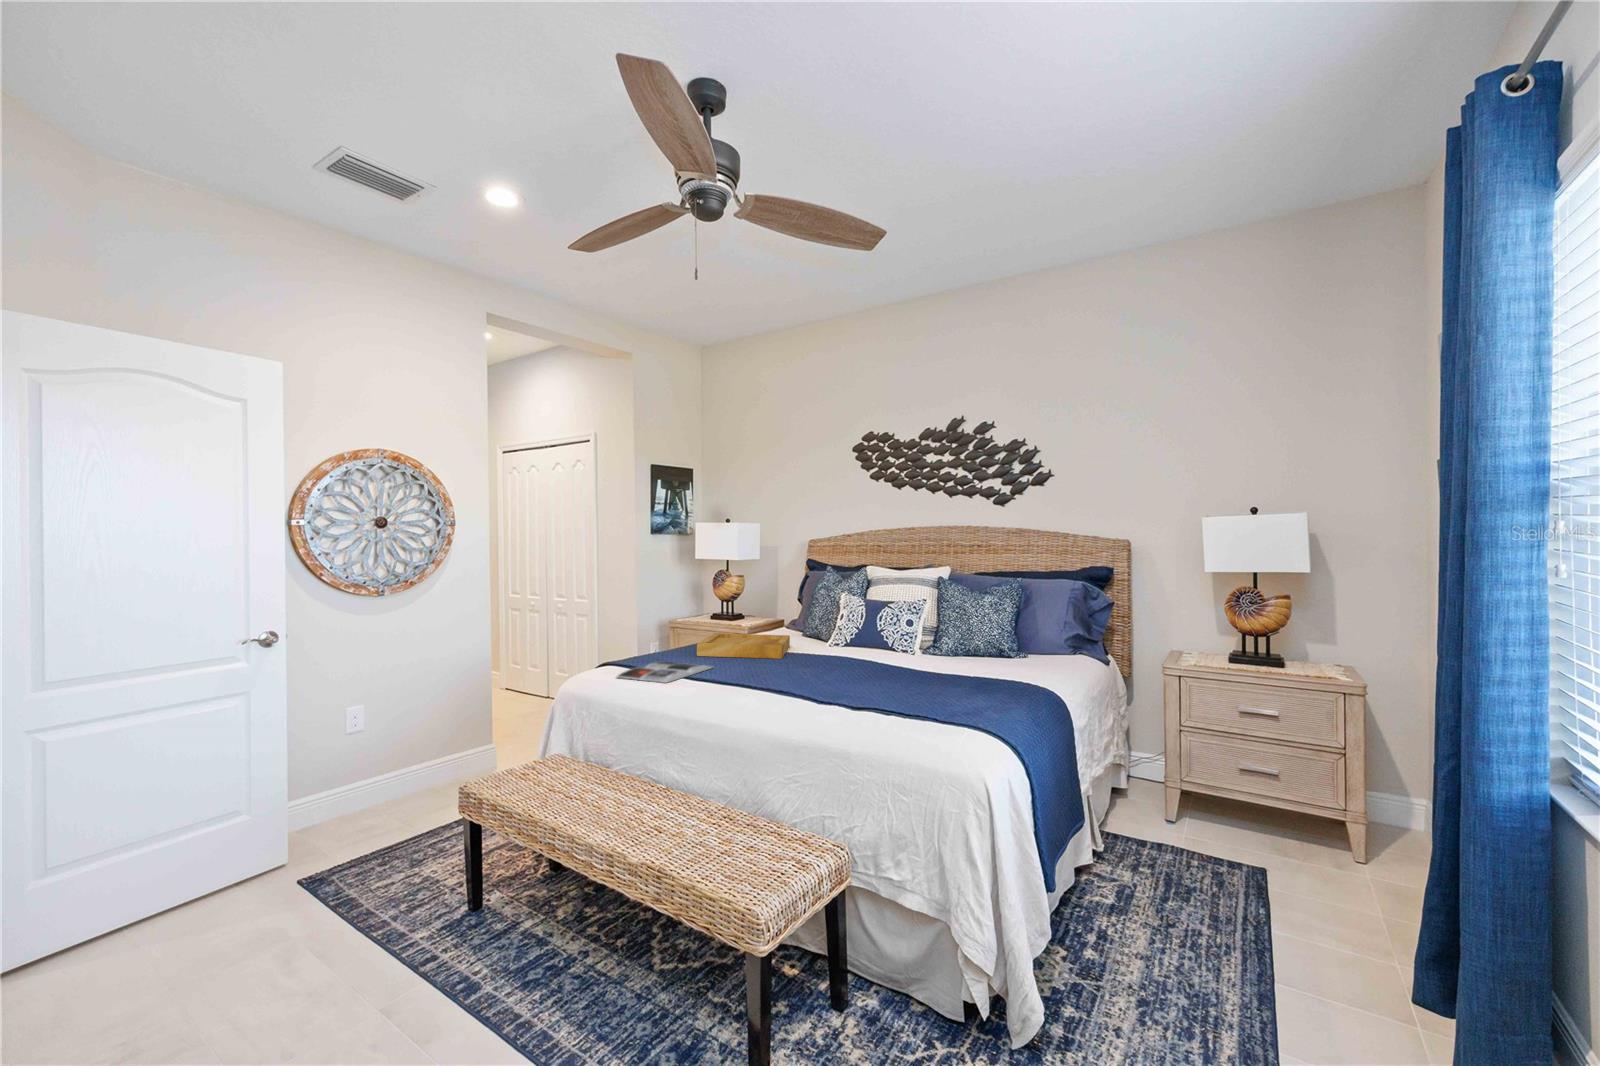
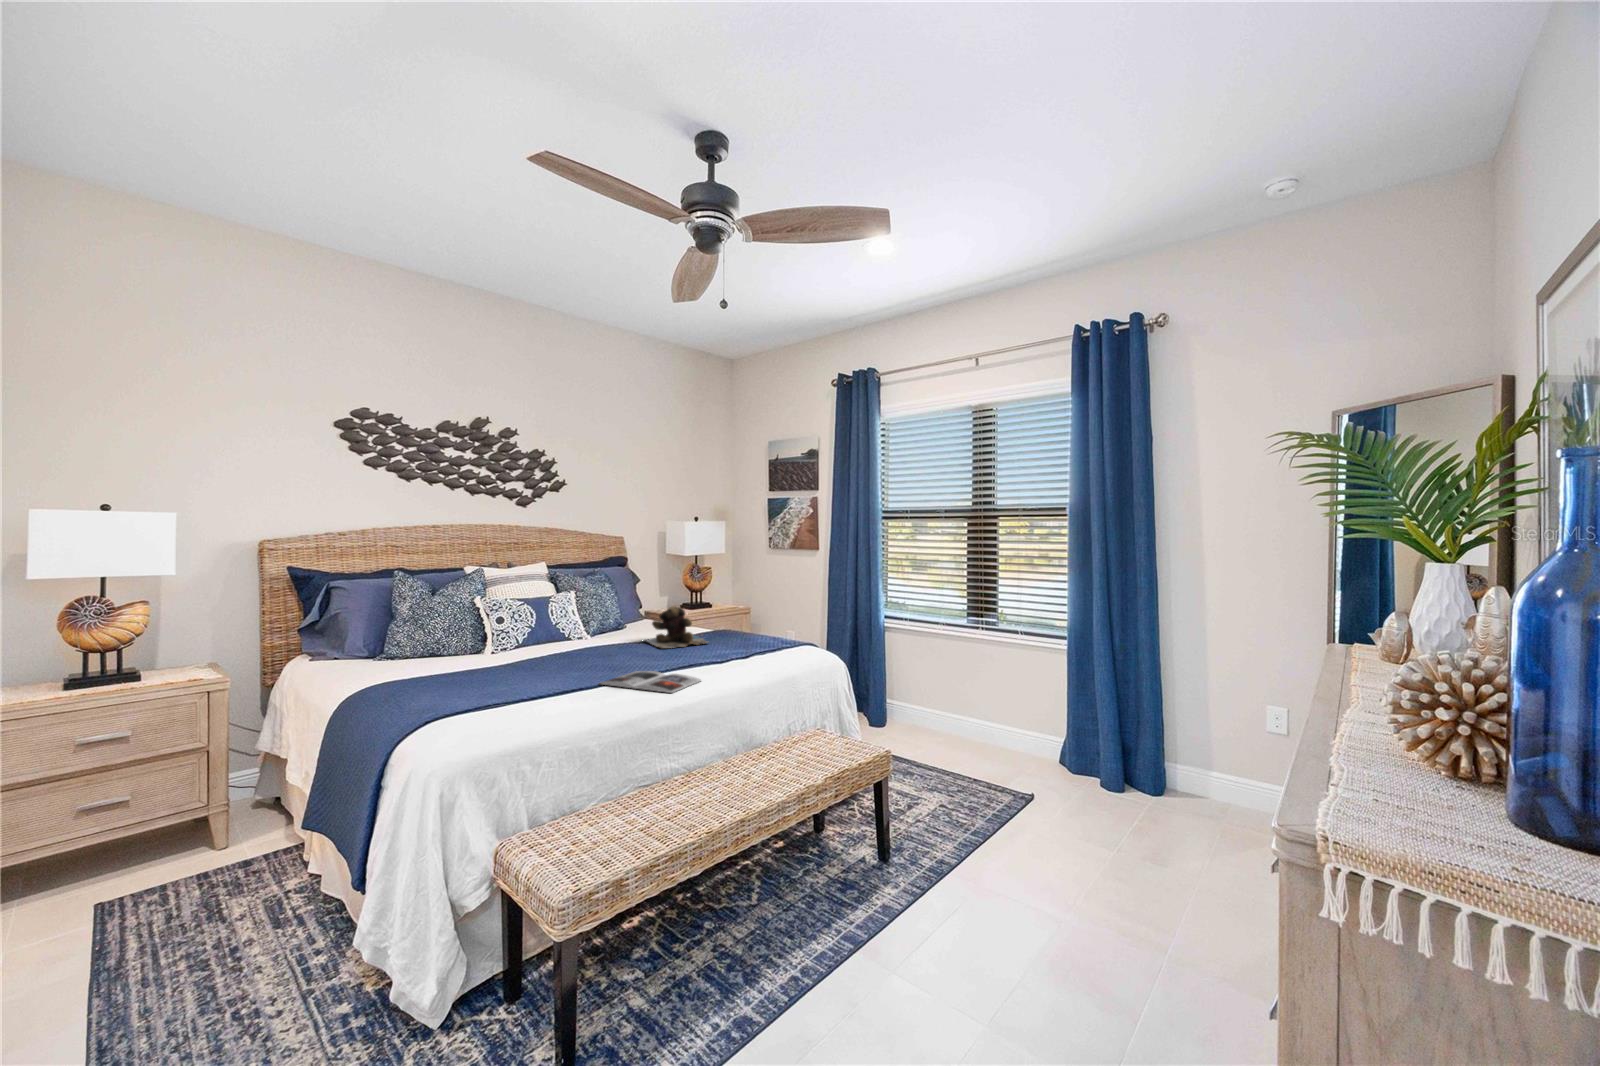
teddy bear: none [846,622,941,679] -> present [646,606,708,648]
tray: present [697,633,790,659] -> none [467,647,593,679]

